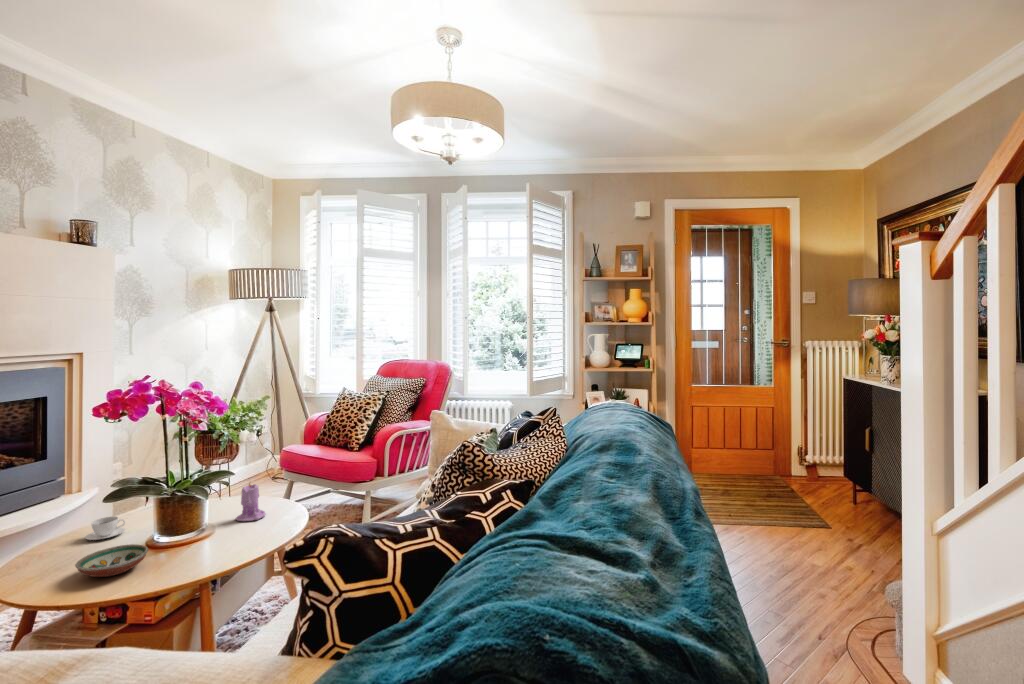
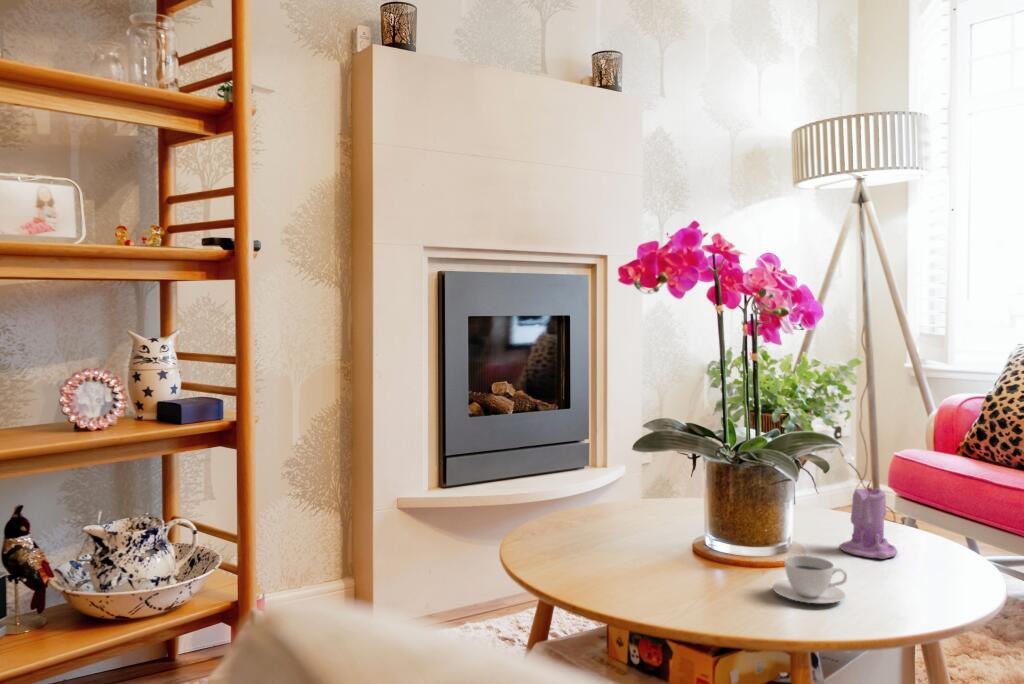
teacup: present [85,516,125,540] -> present [773,556,847,603]
decorative bowl: present [75,544,148,577] -> none [601,541,704,588]

